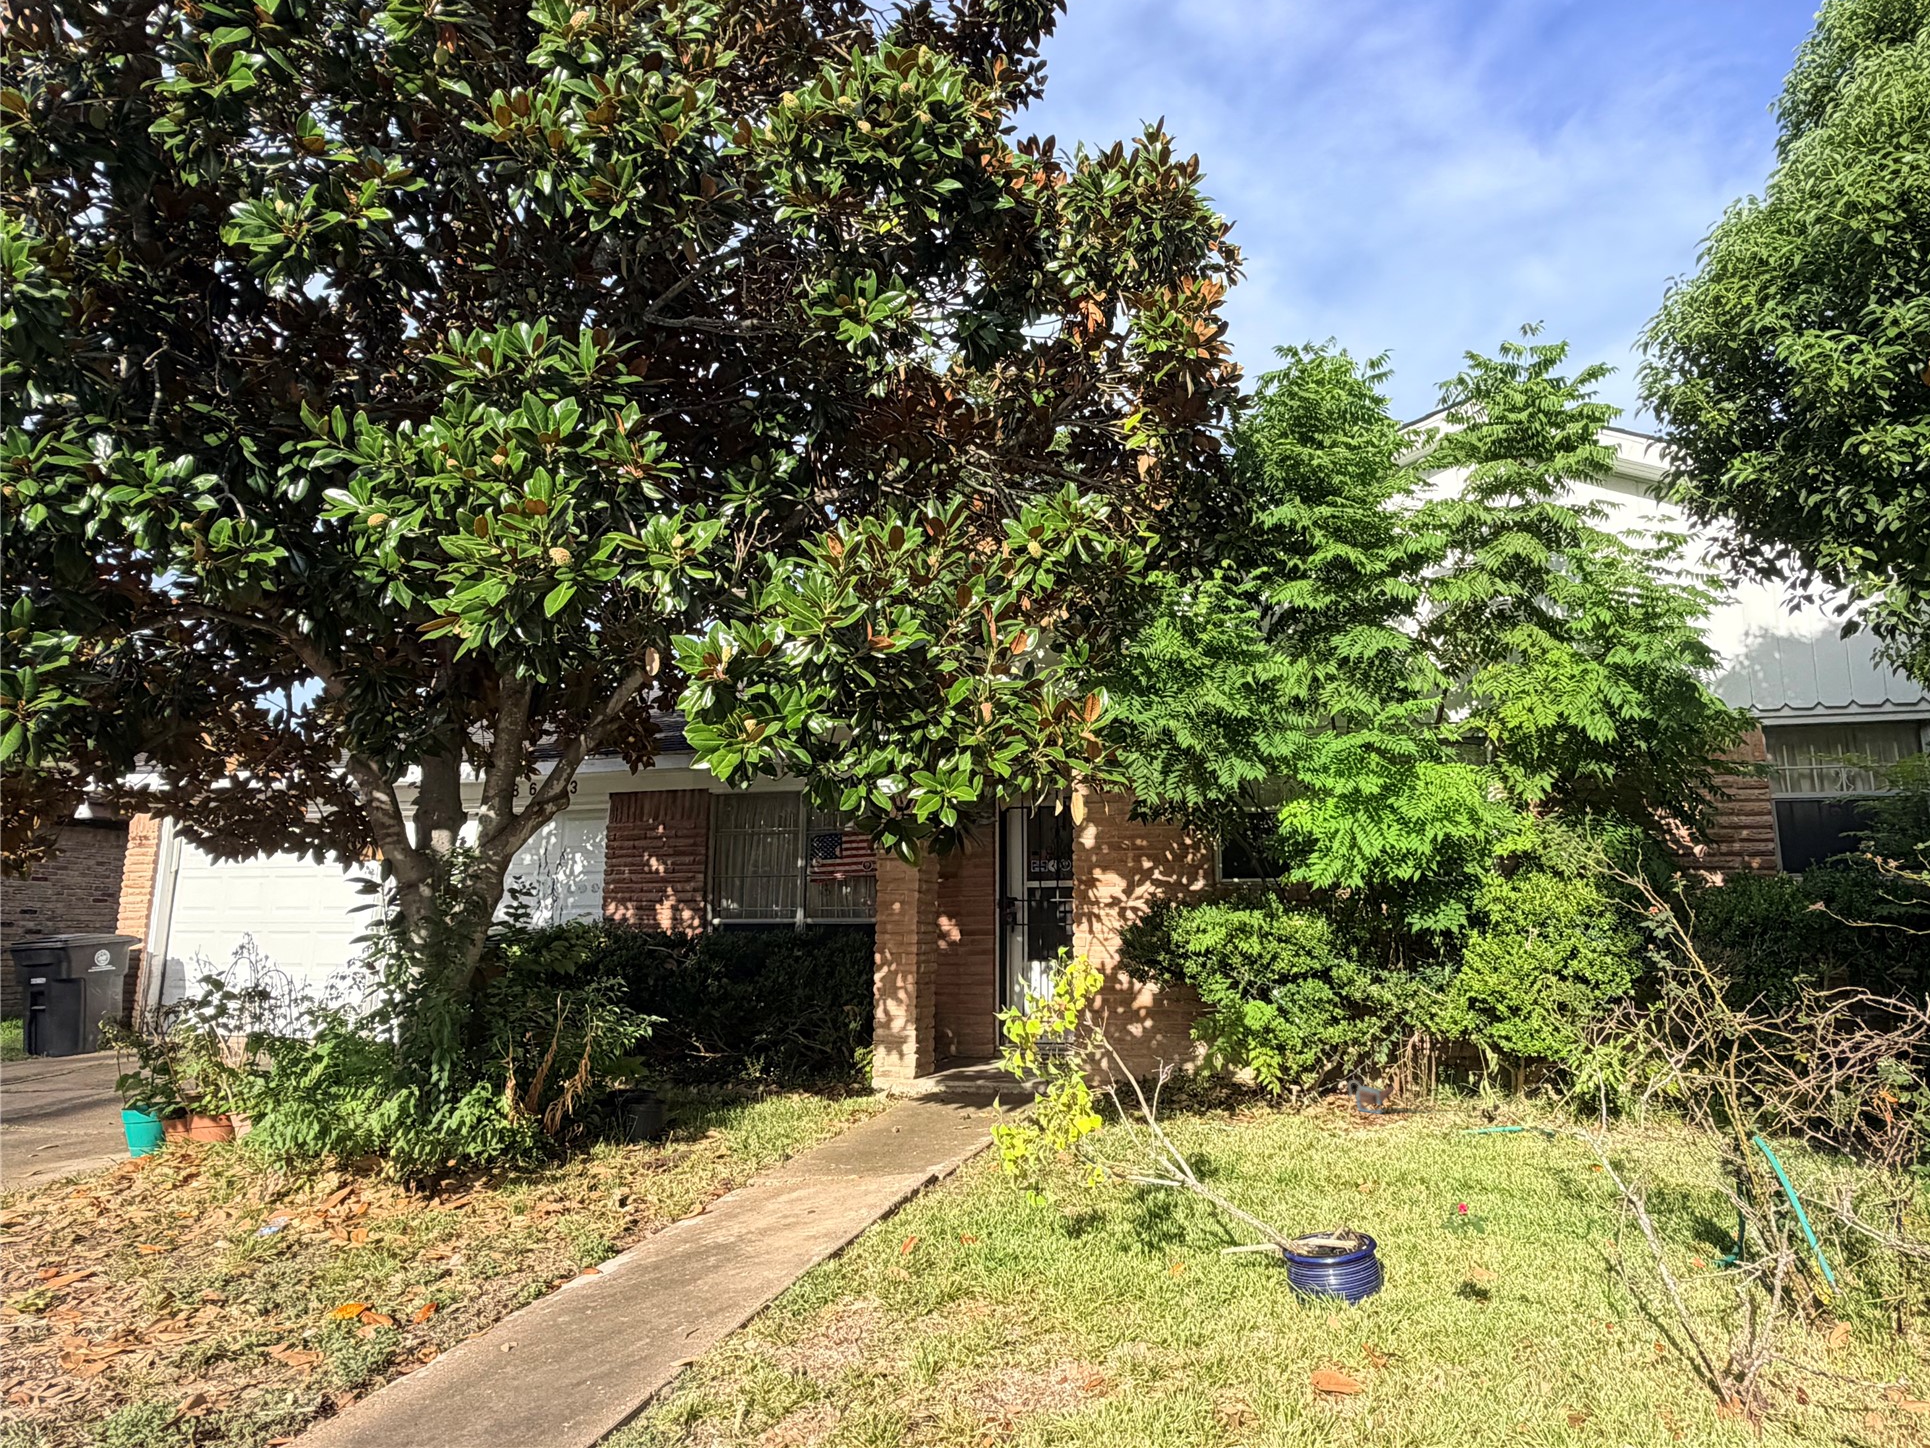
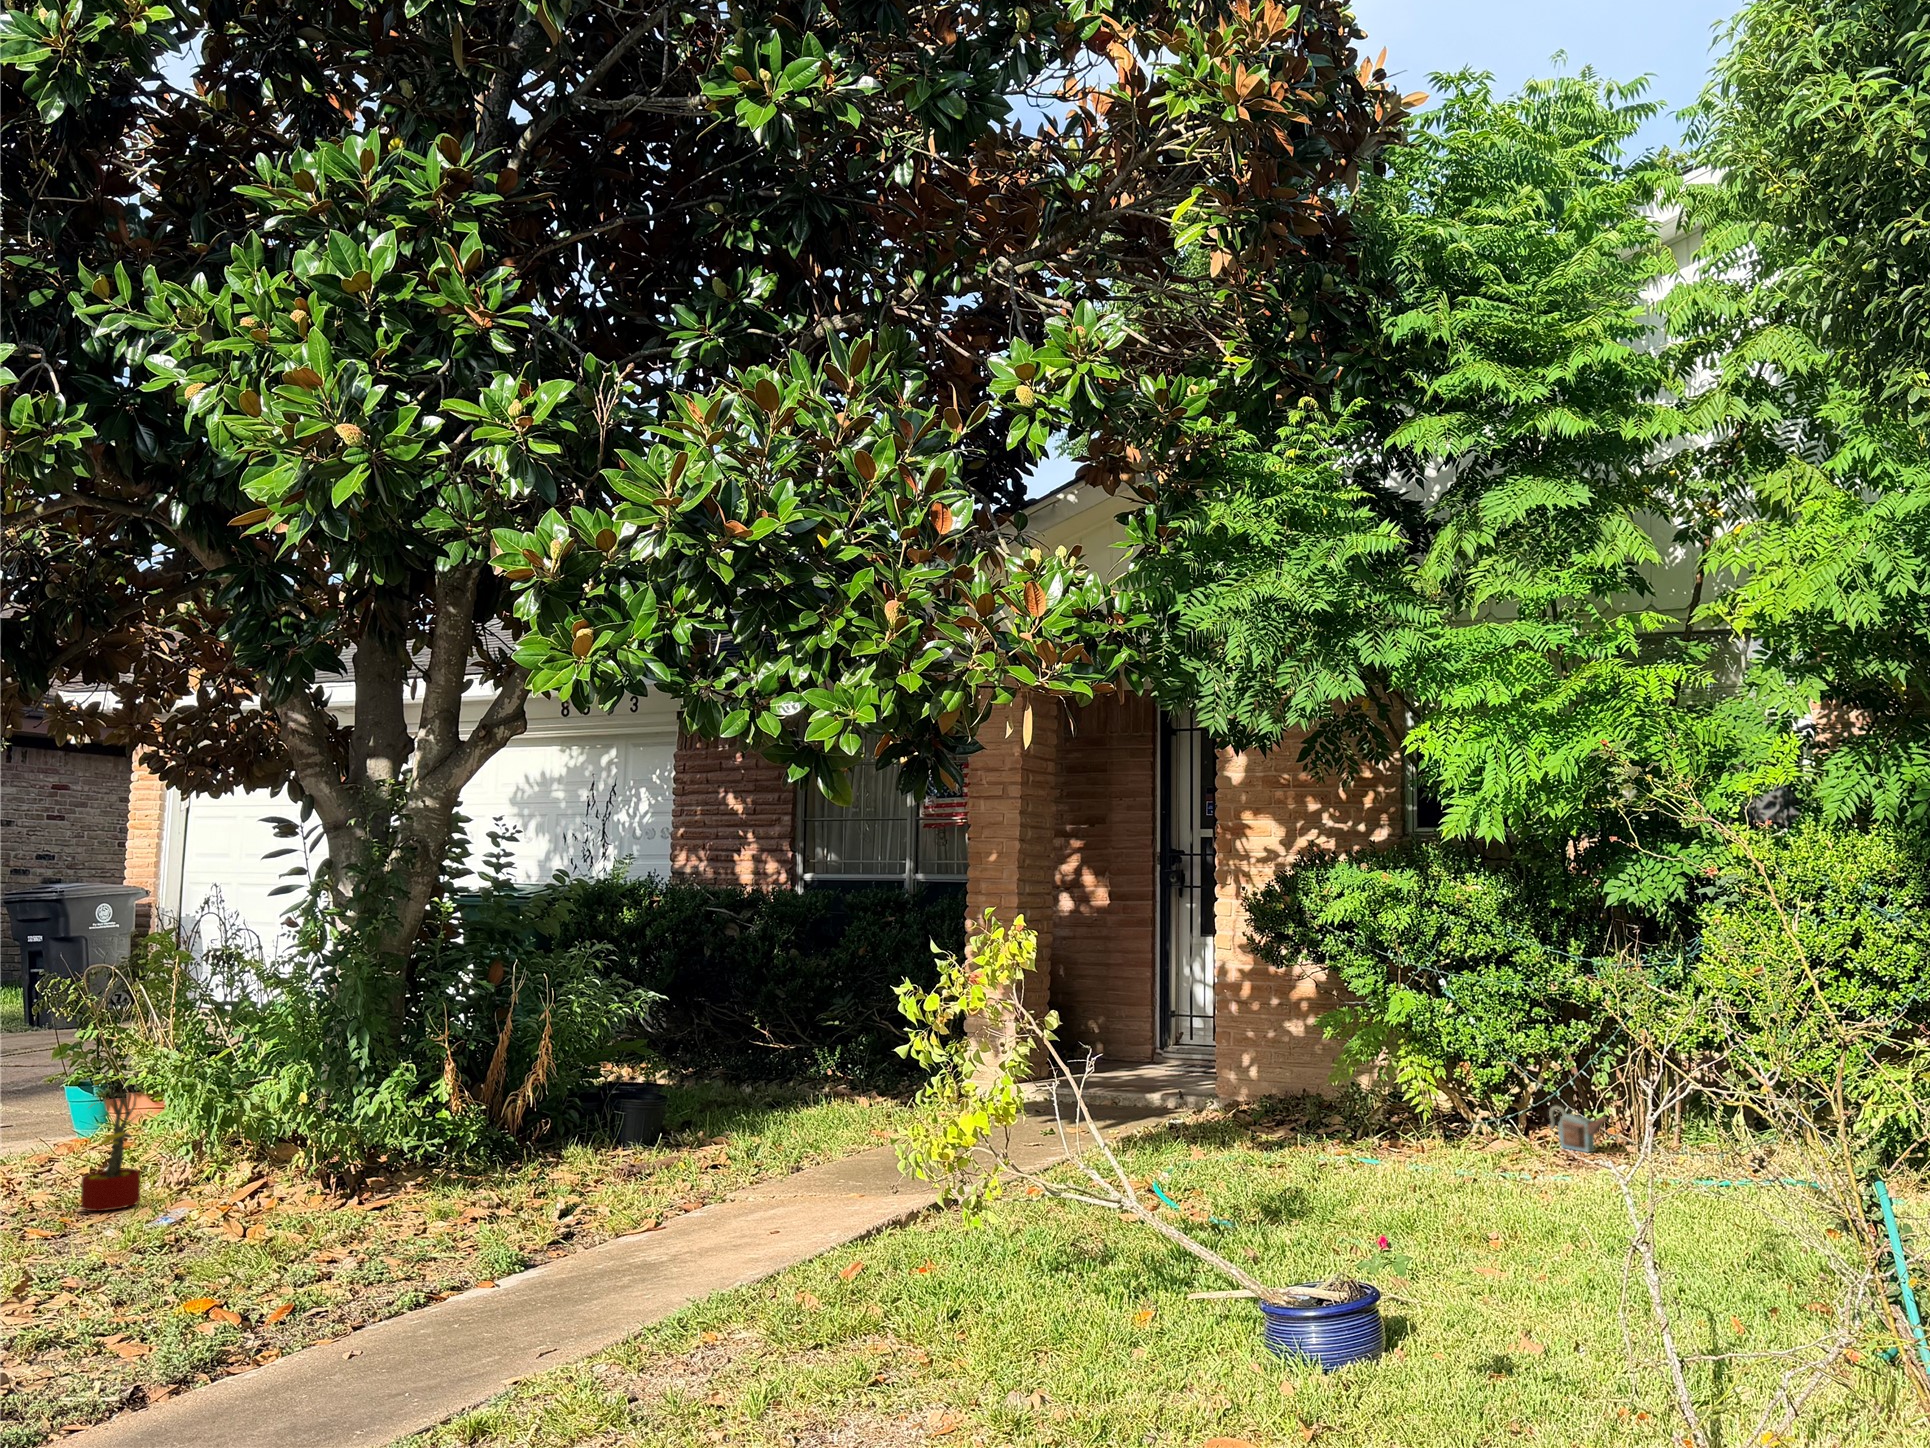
decorative plant: none [173,1096,236,1224] -> present [81,1078,140,1211]

